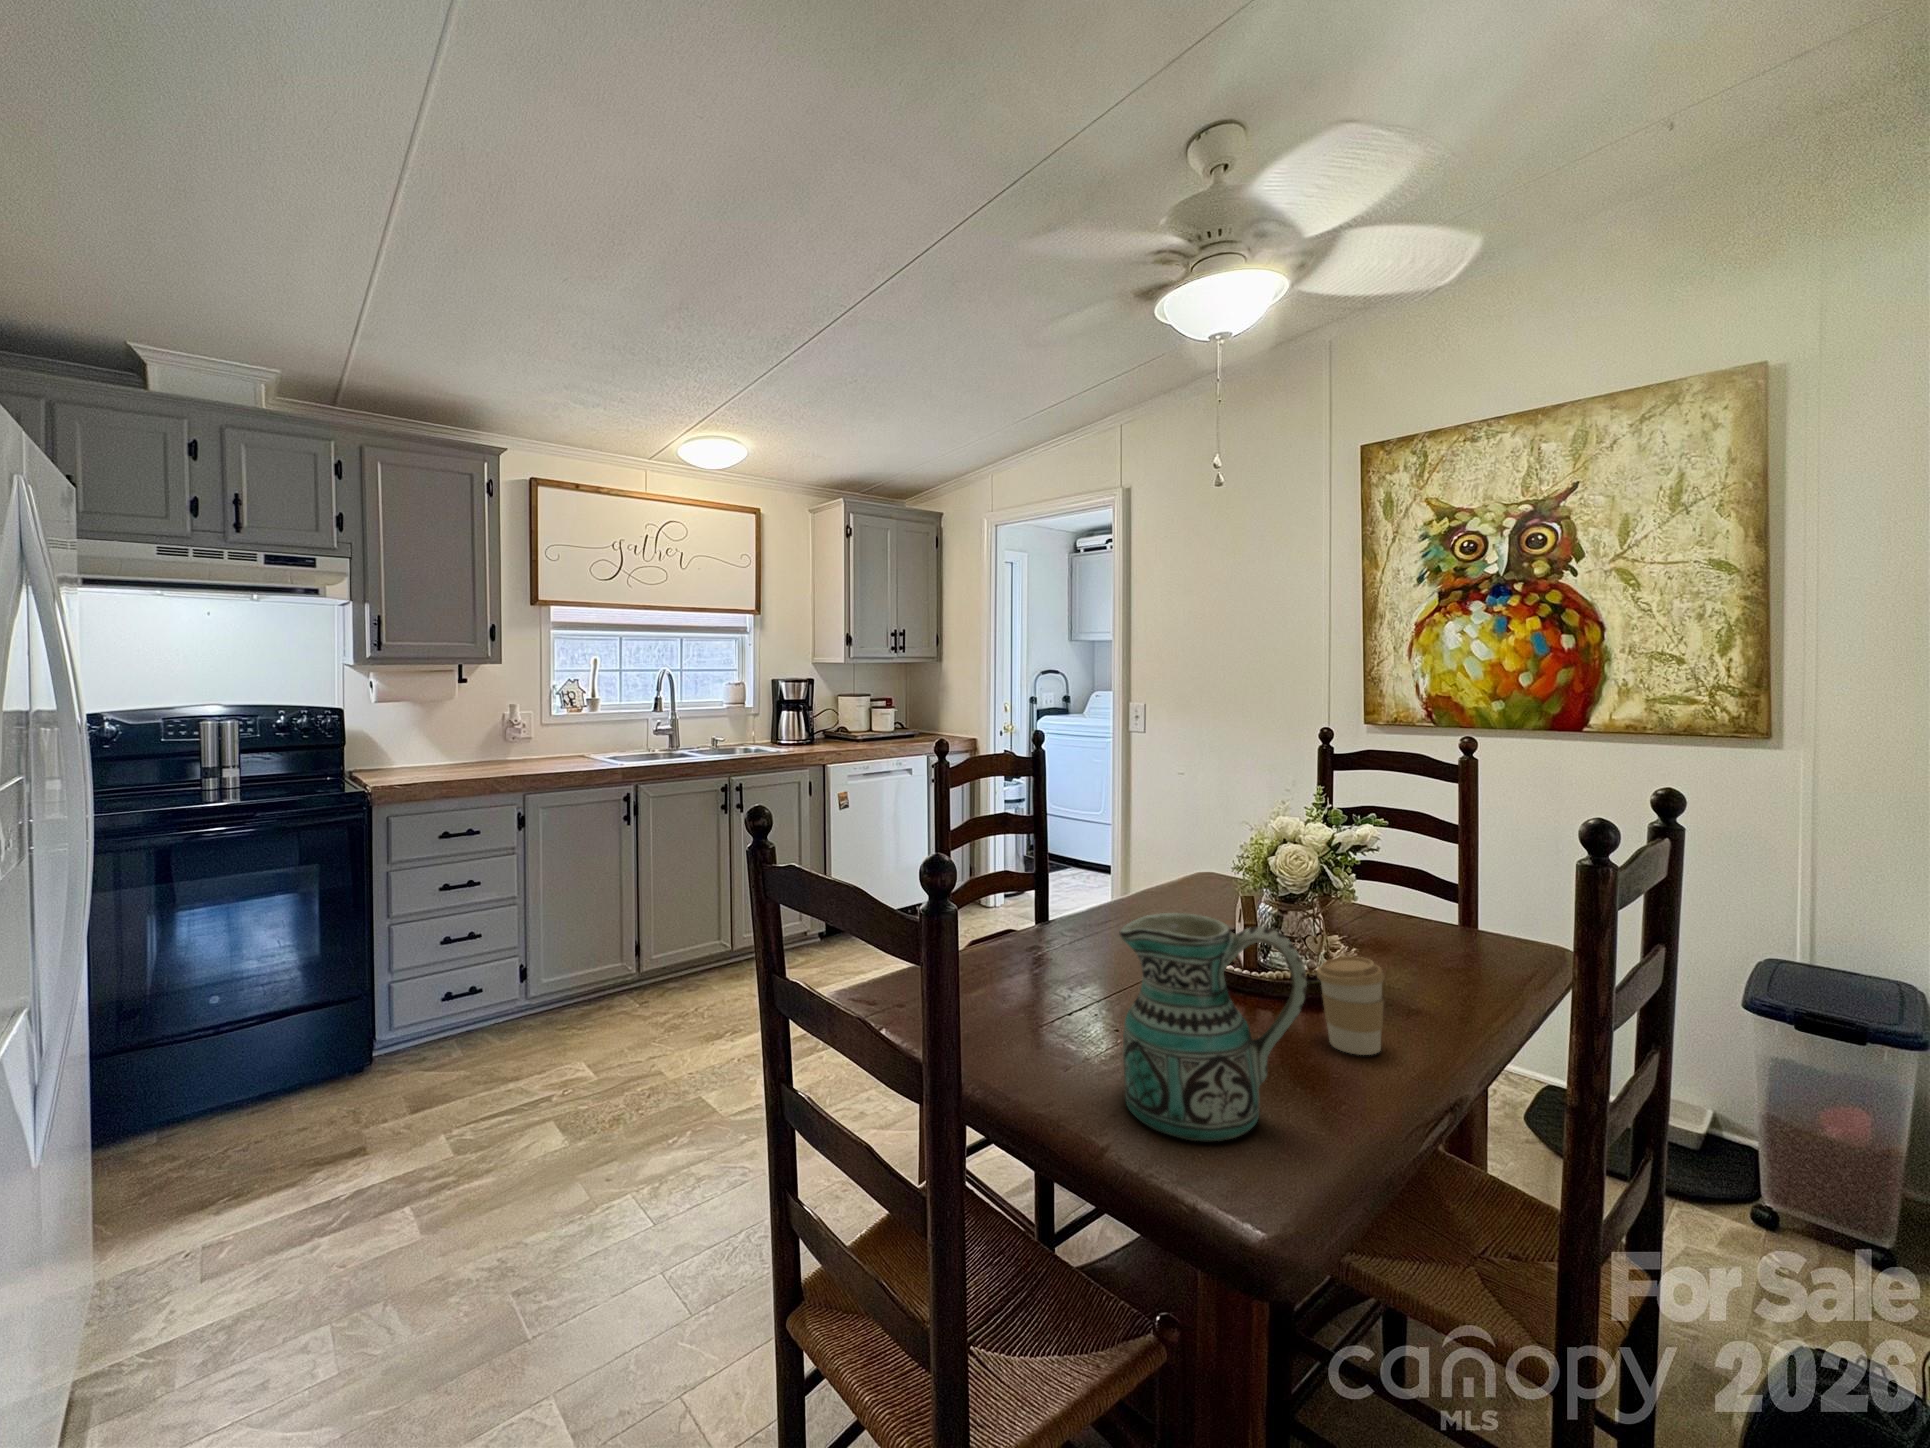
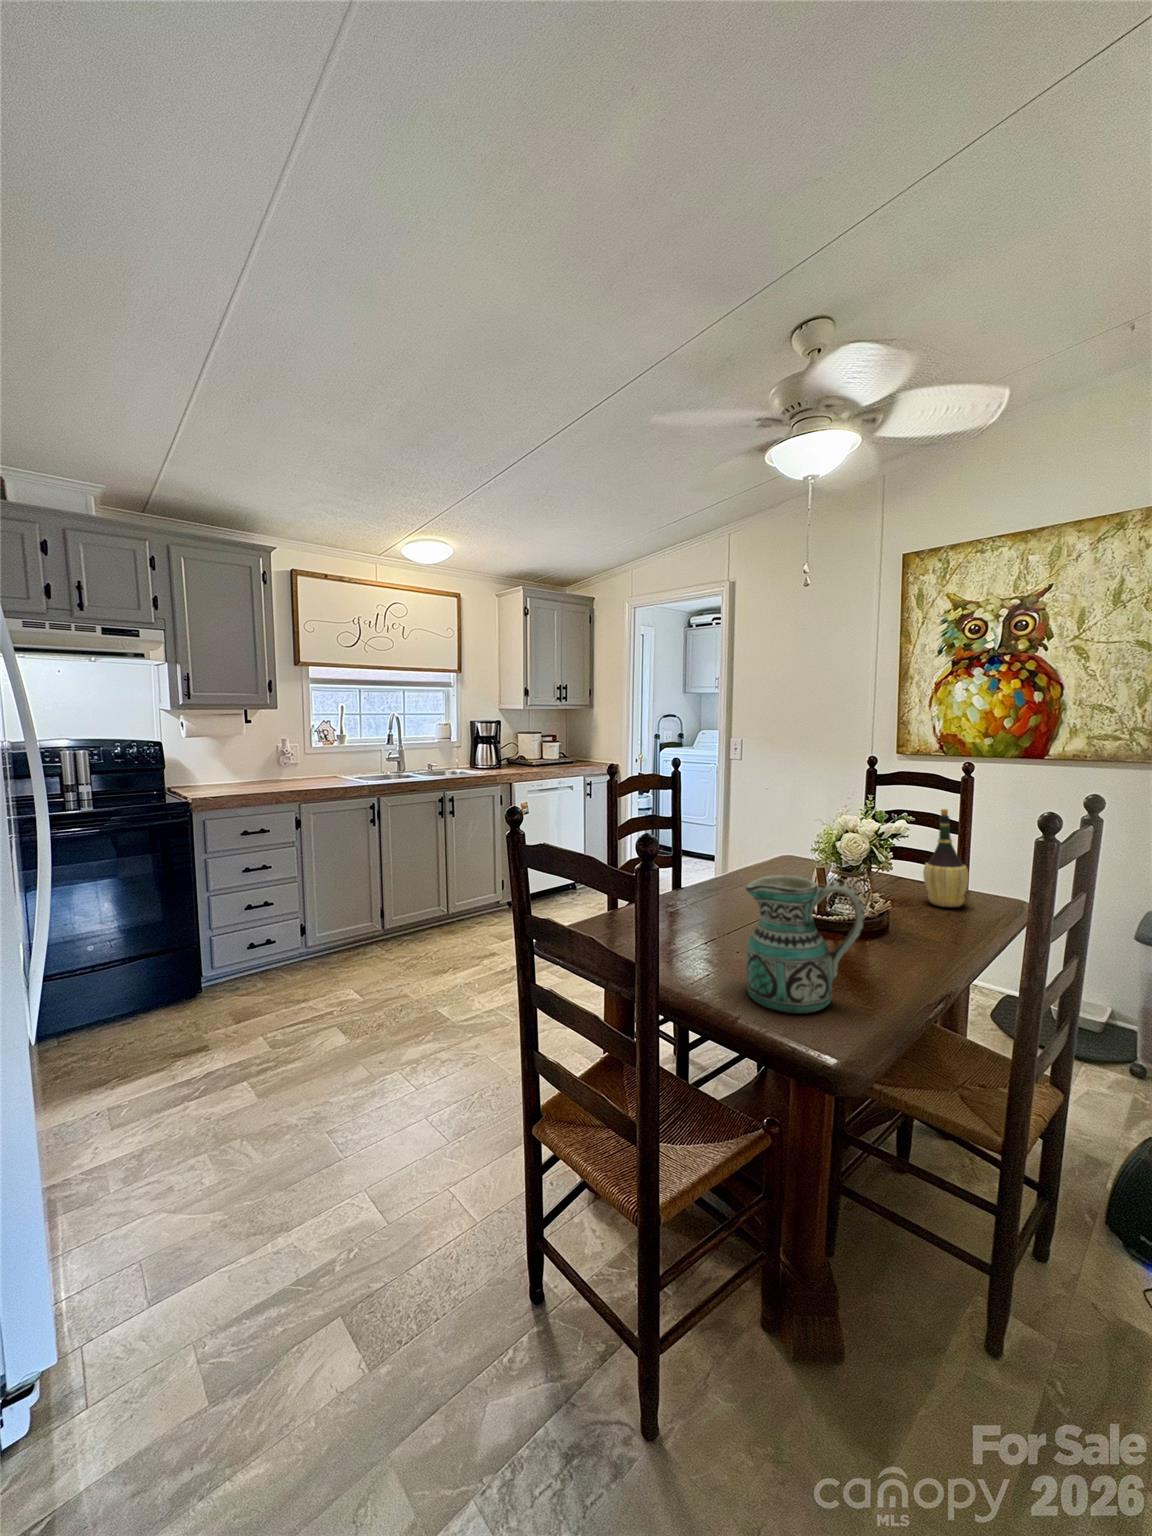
wine bottle: none [1407,807,1478,958] -> present [923,809,969,907]
coffee cup: present [1317,957,1385,1055] -> none [867,904,910,964]

